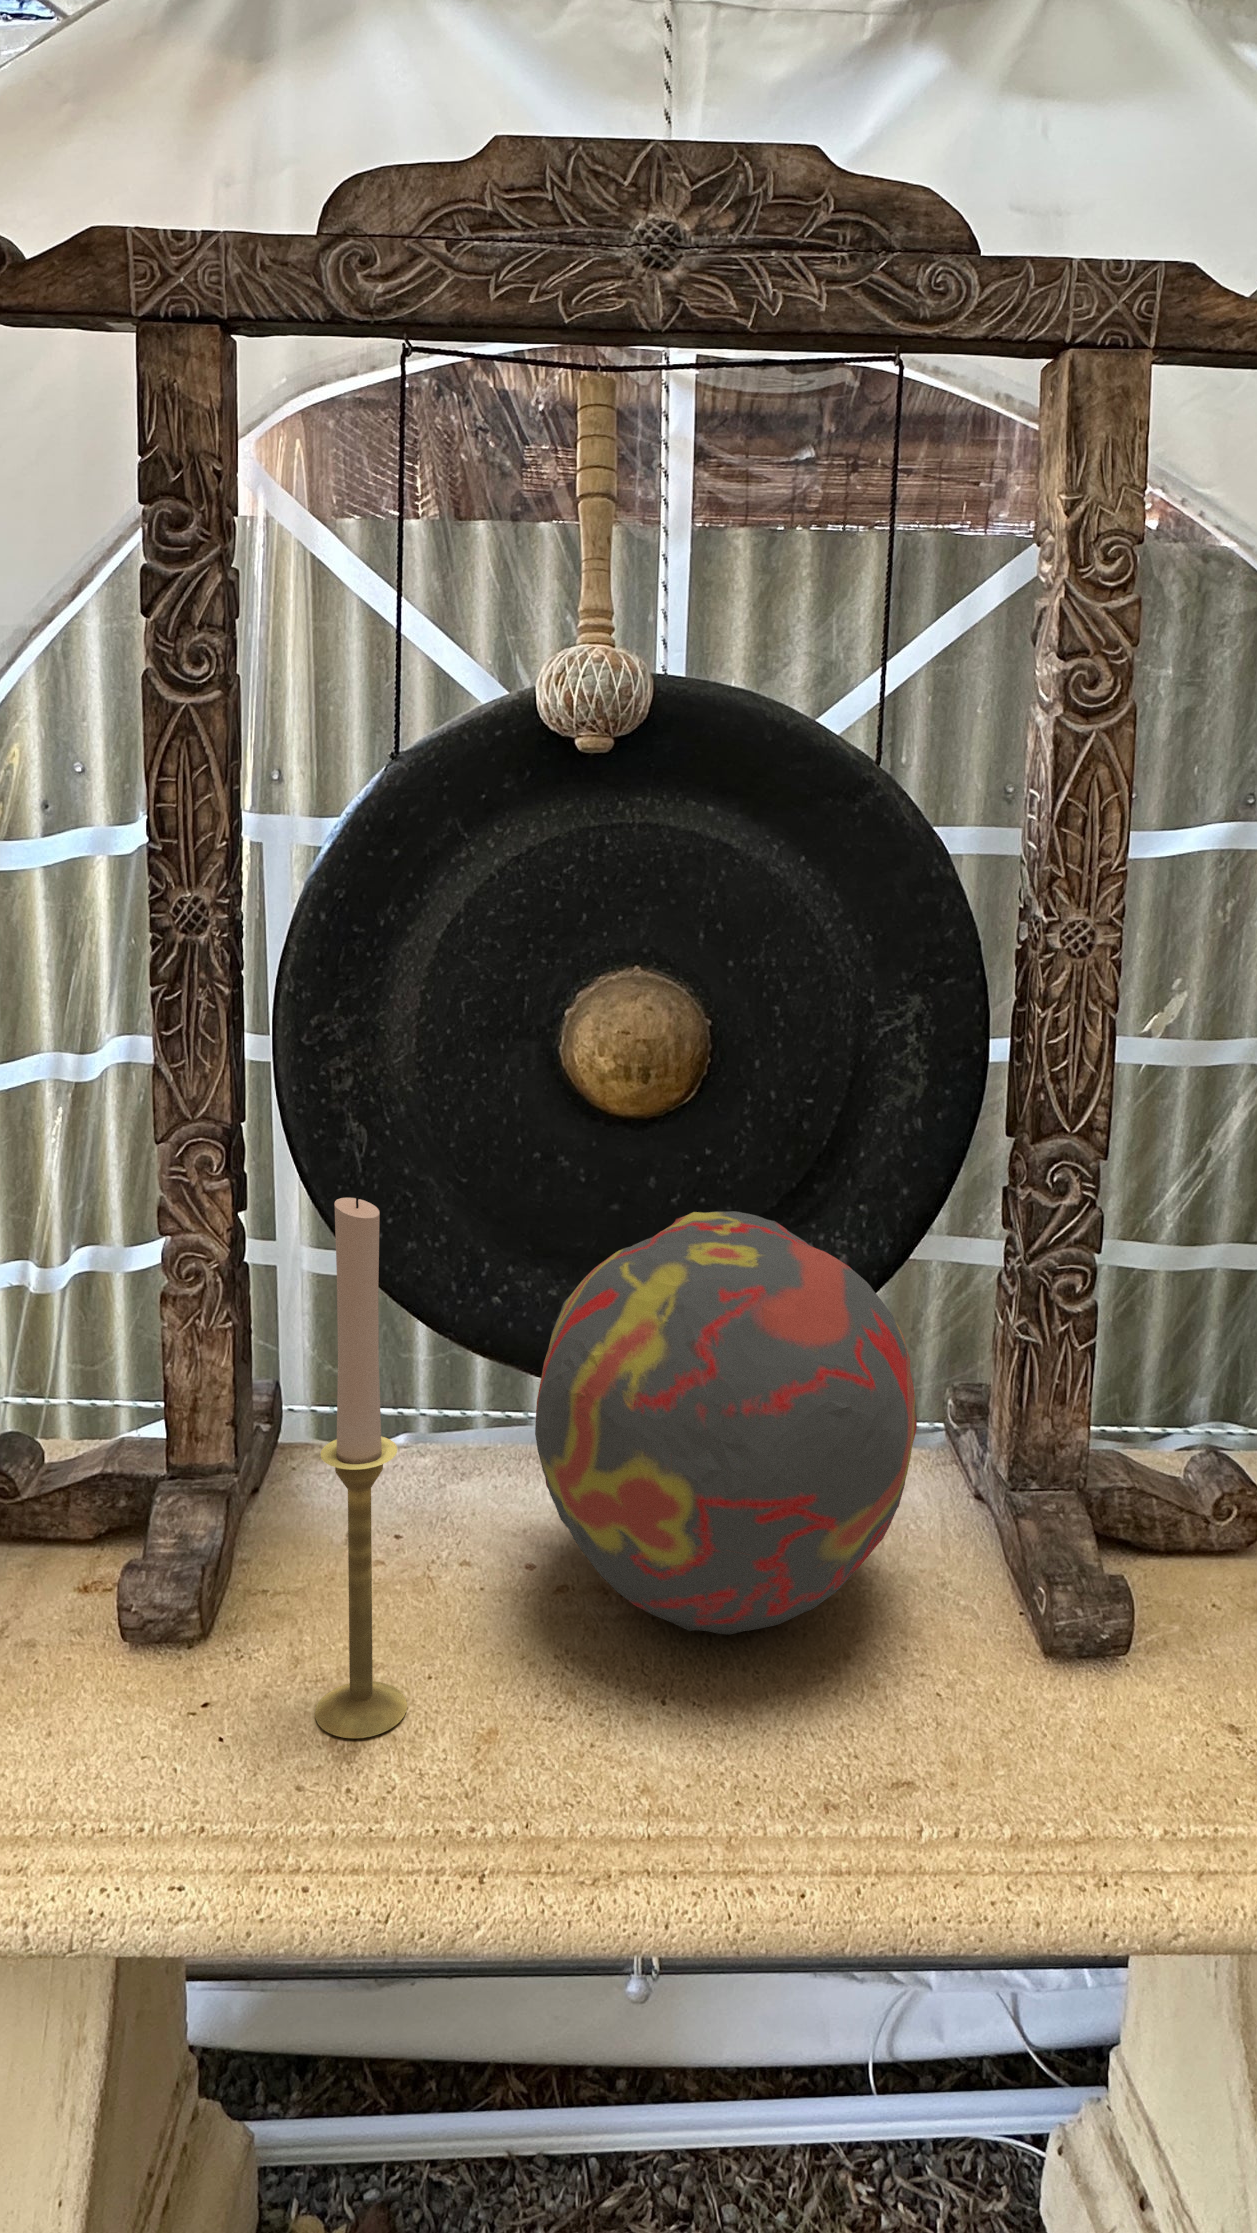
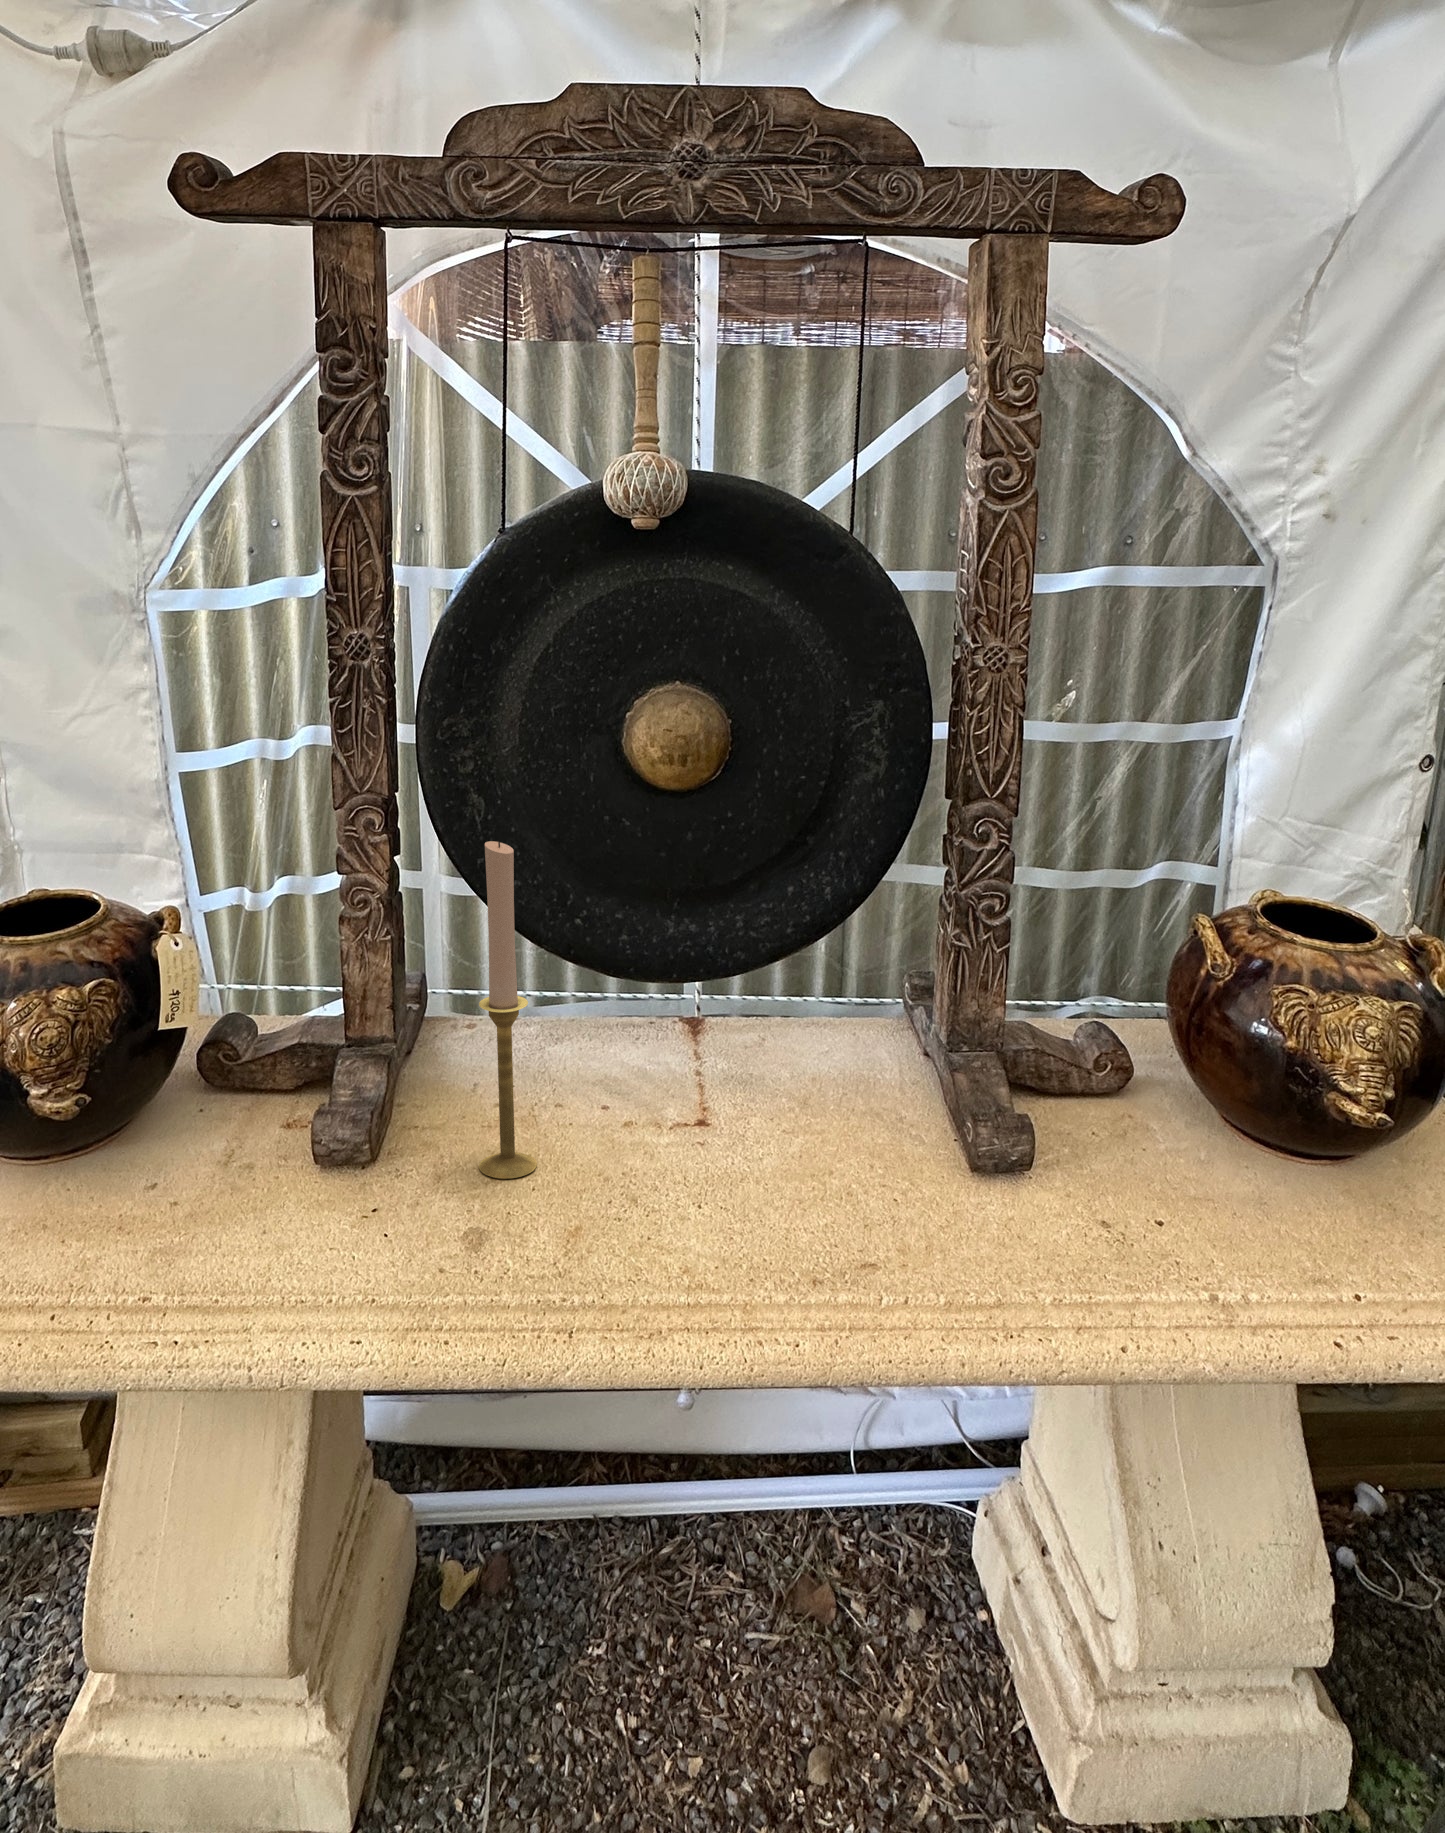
decorative orb: present [535,1211,917,1635] -> none [614,854,870,1126]

